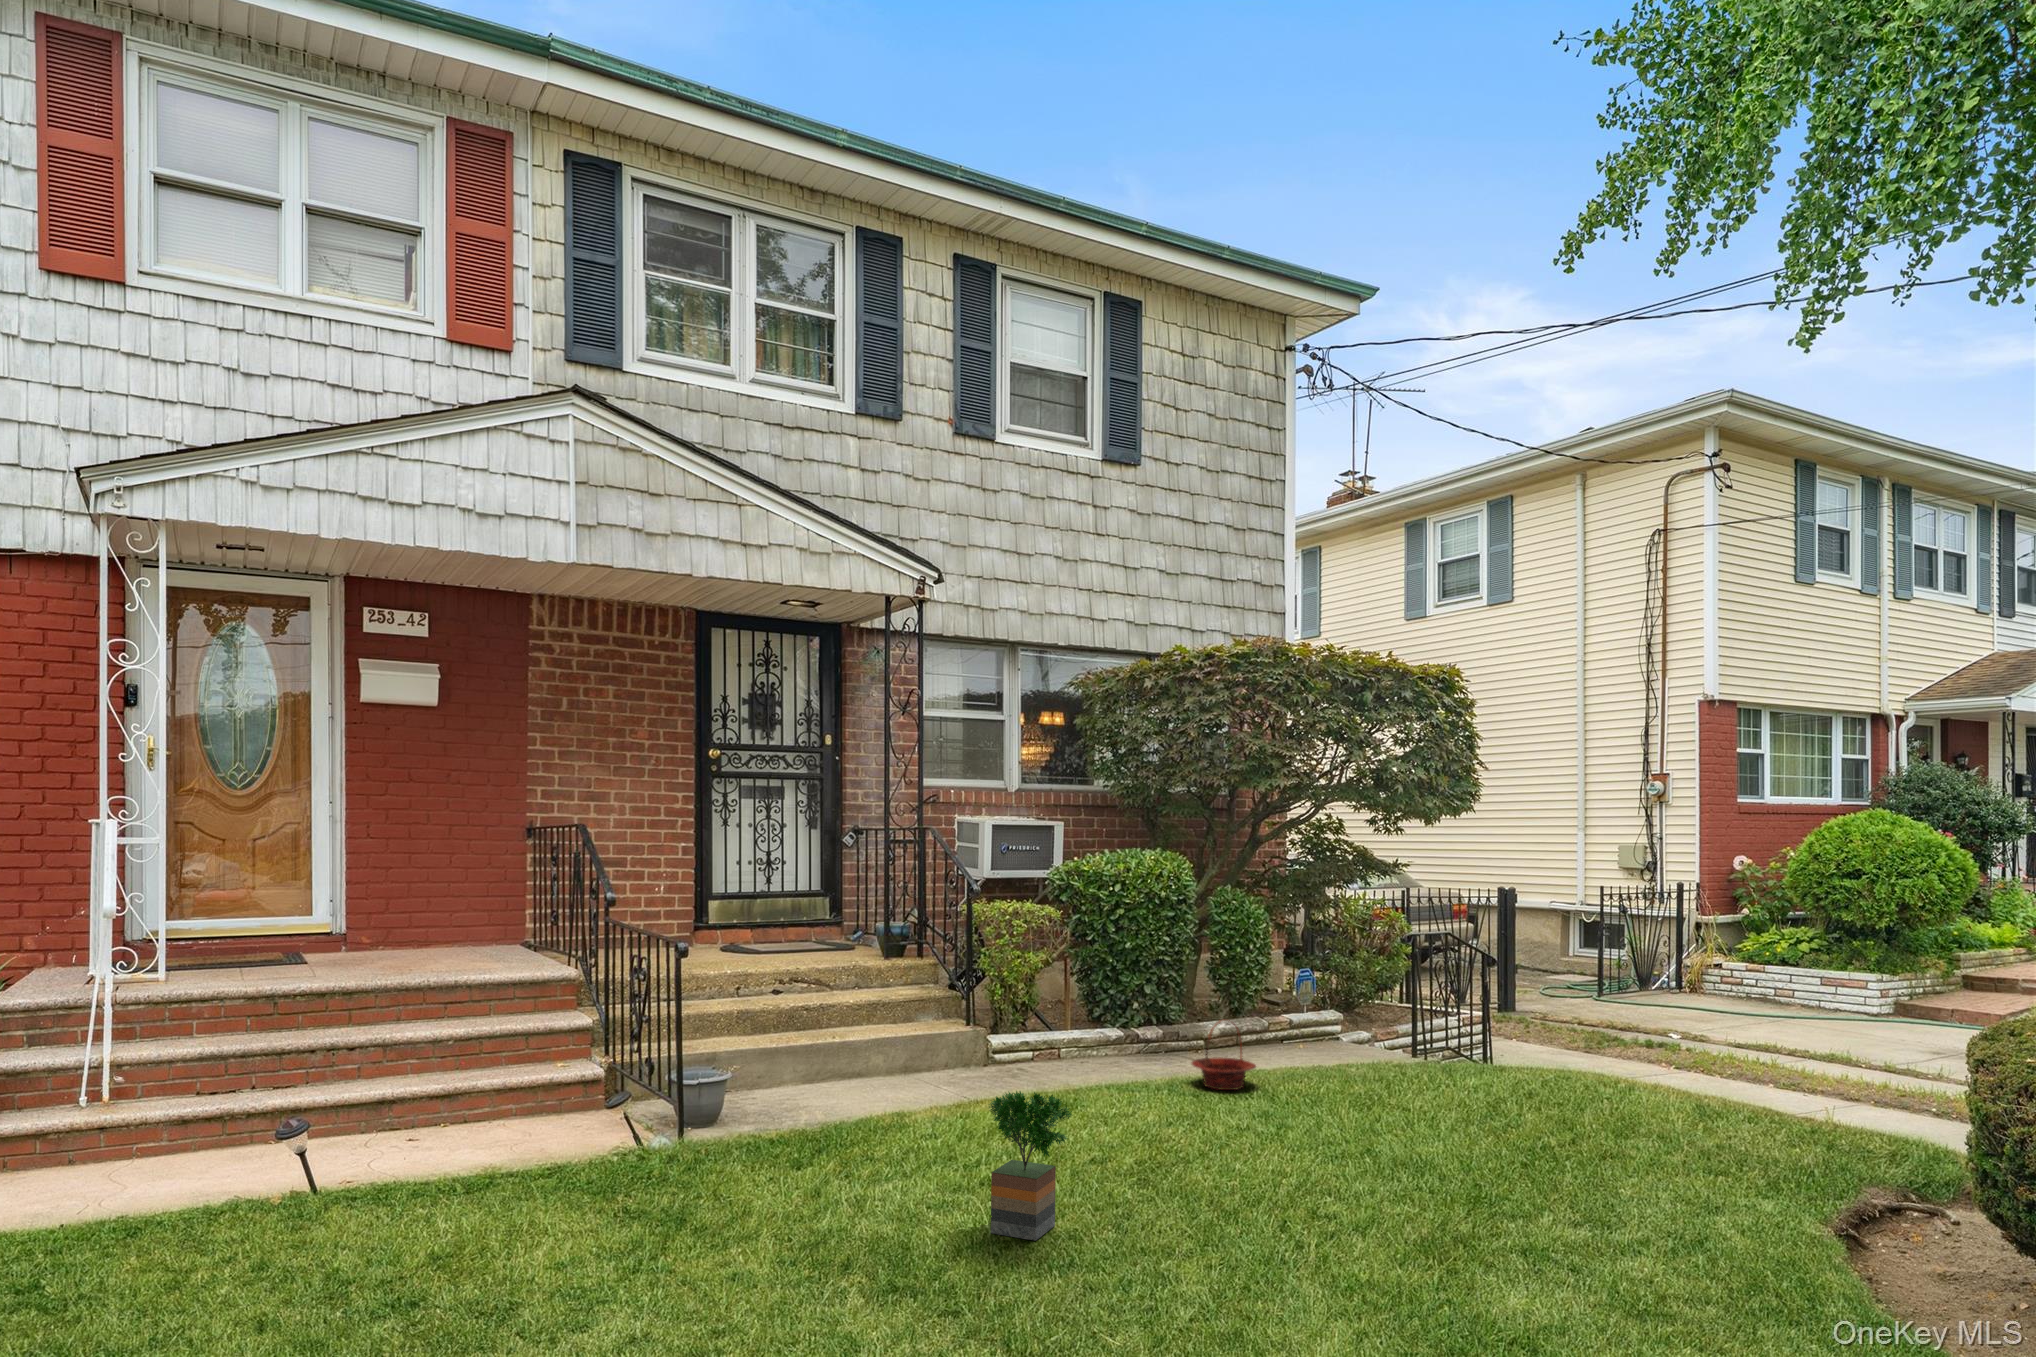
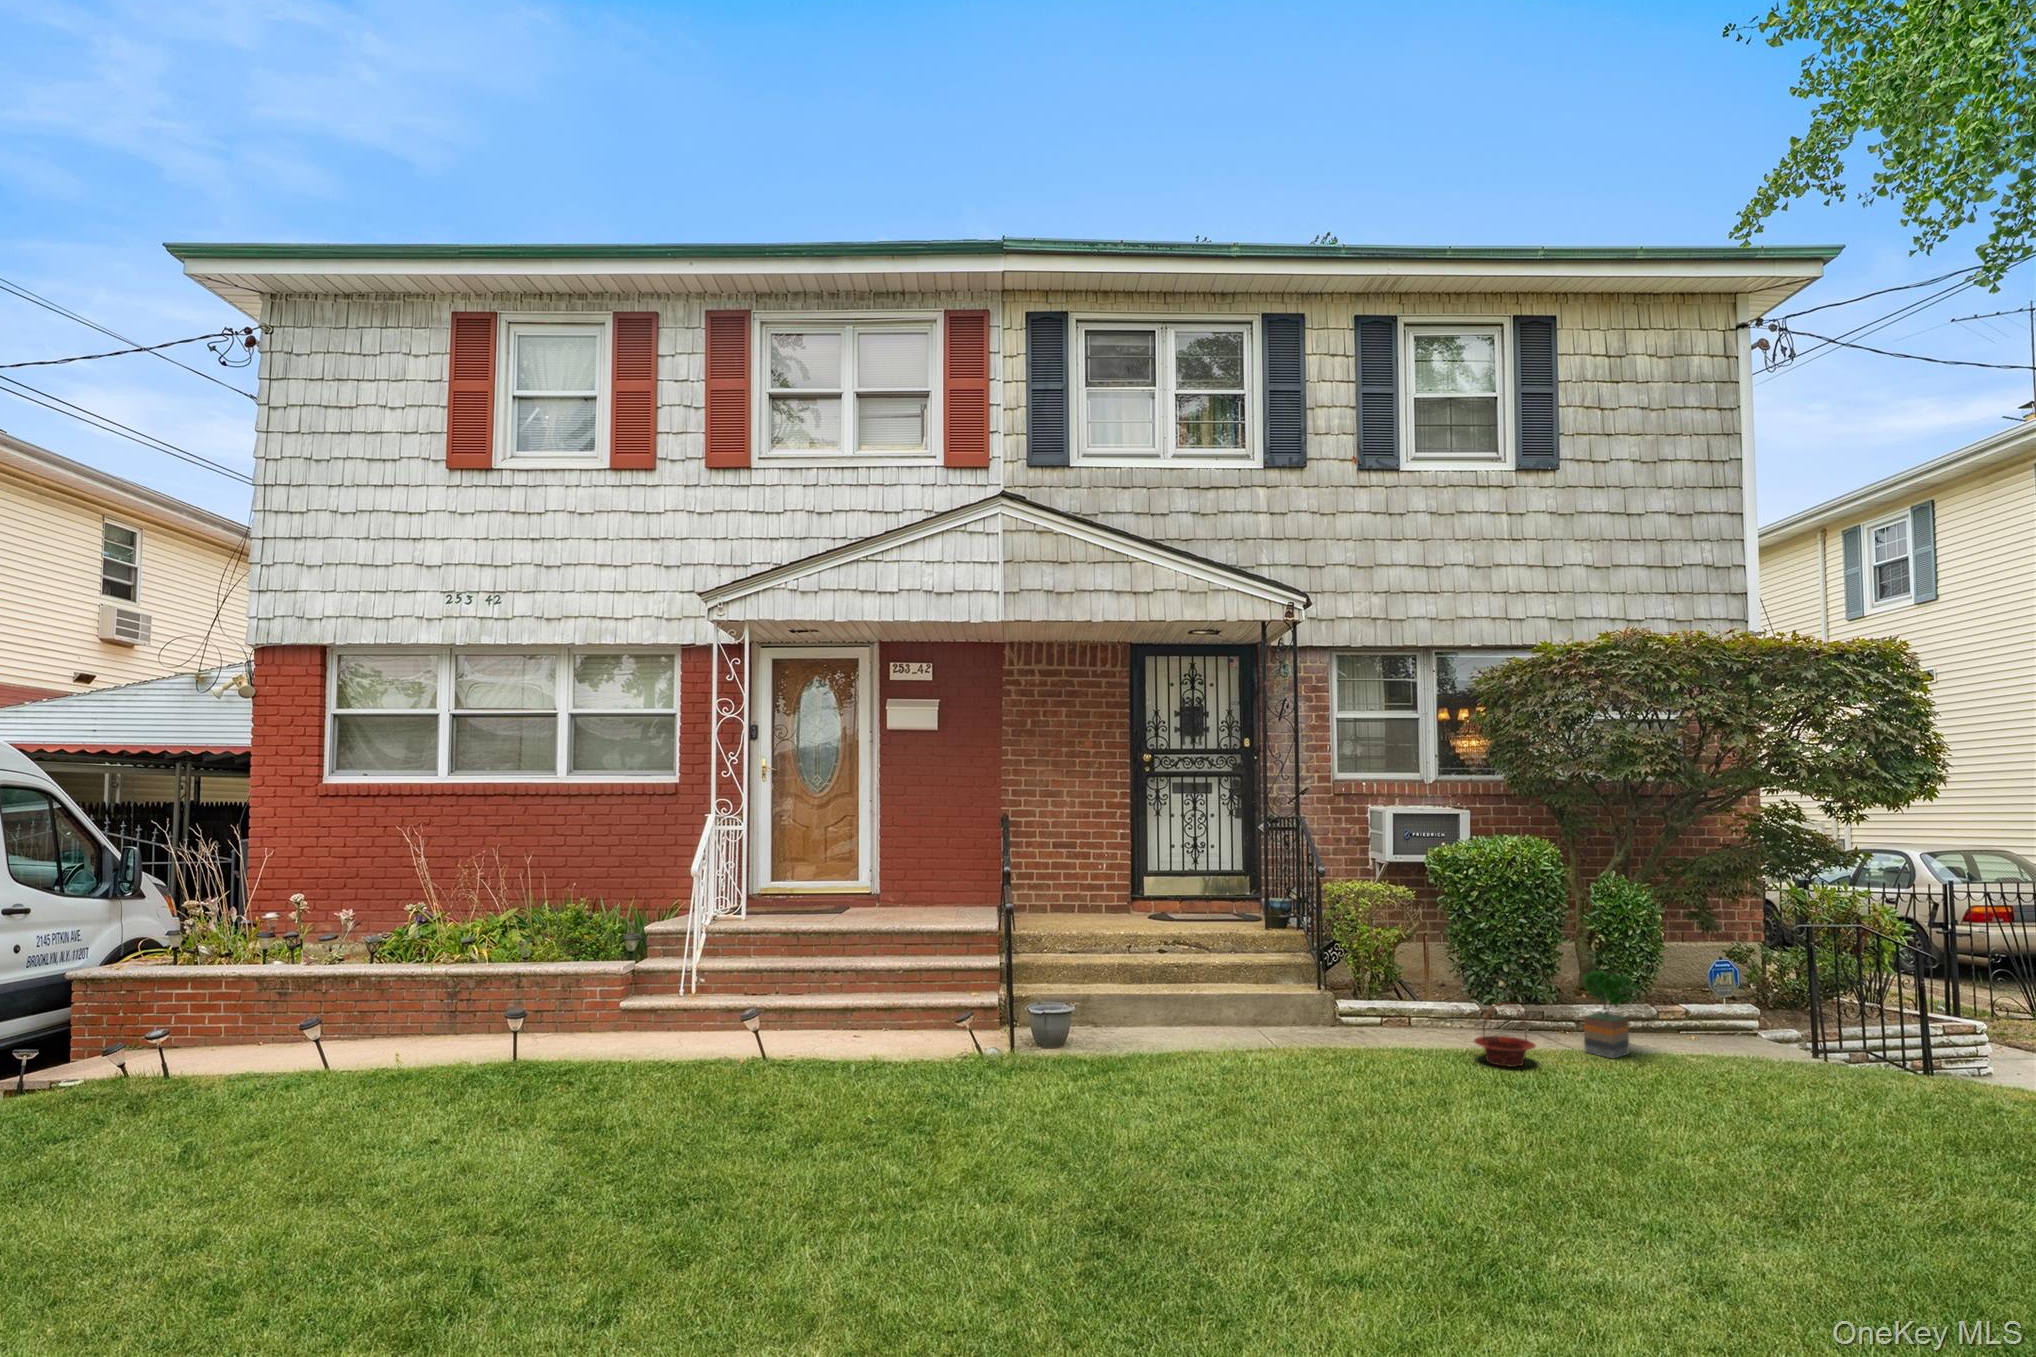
potted tree: present [989,1091,1072,1241] -> present [1584,970,1636,1058]

